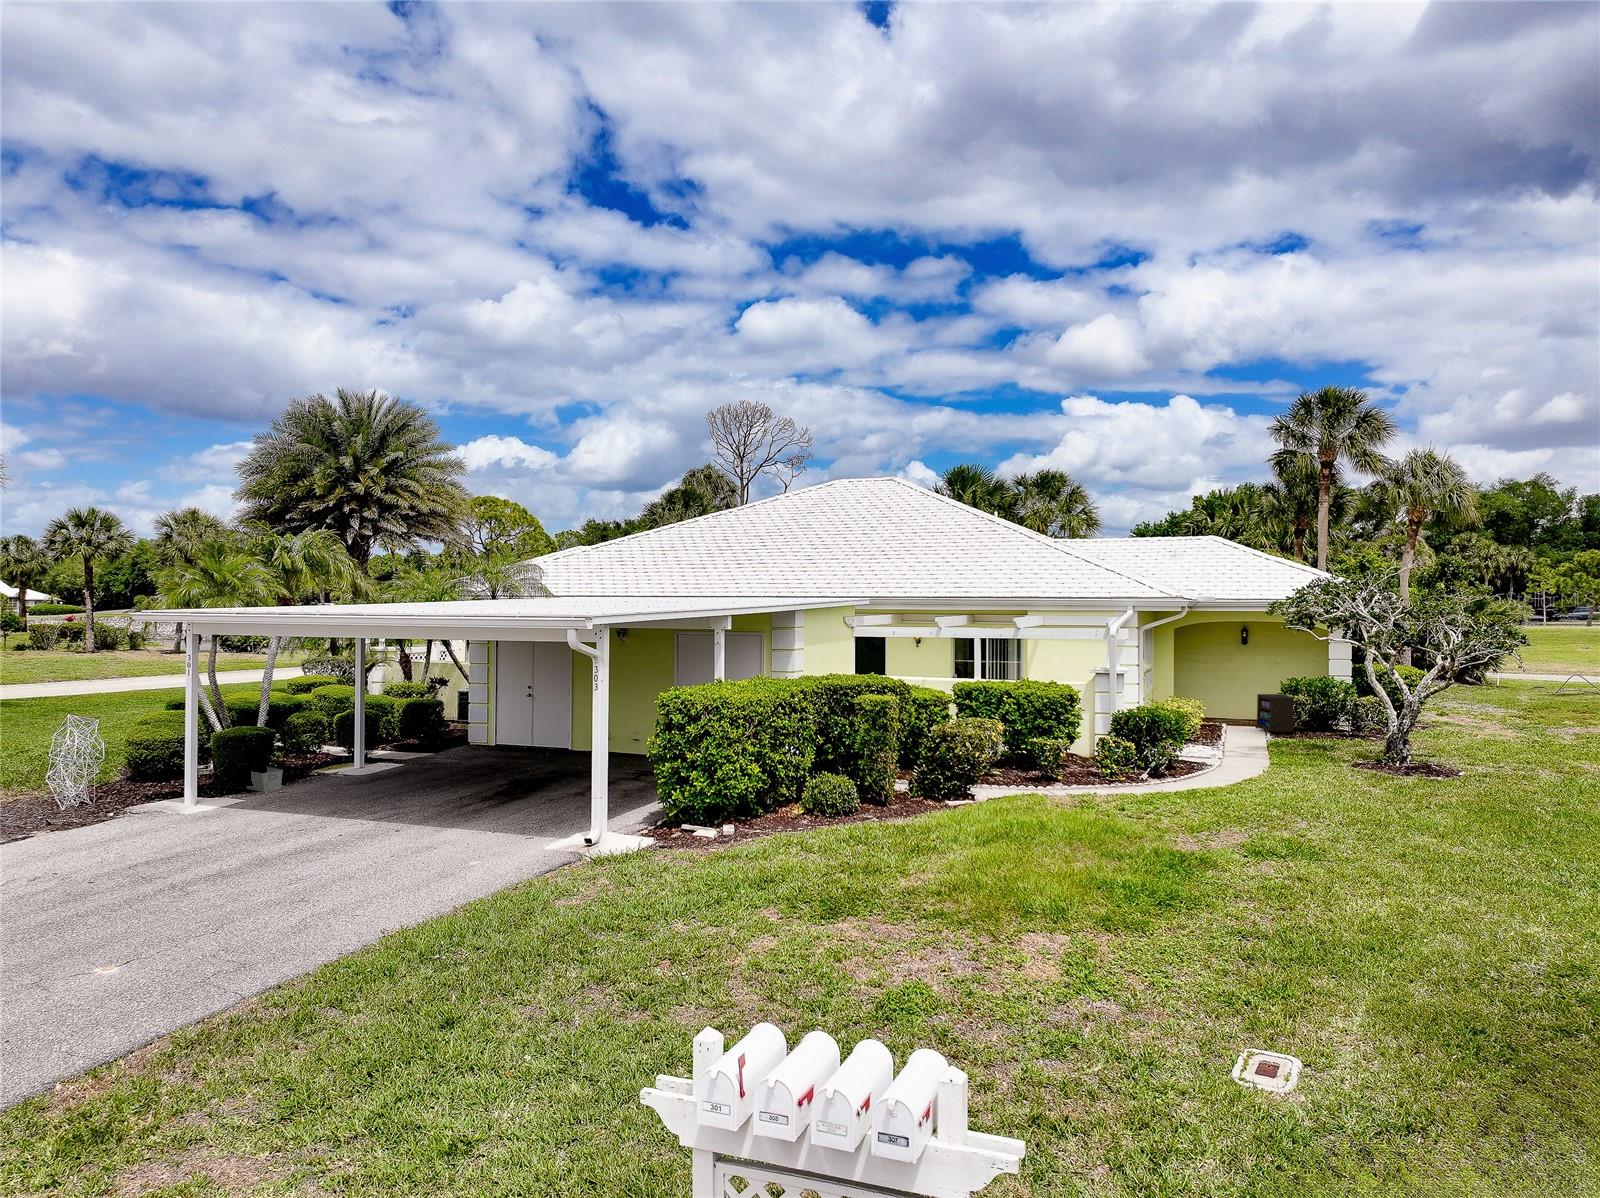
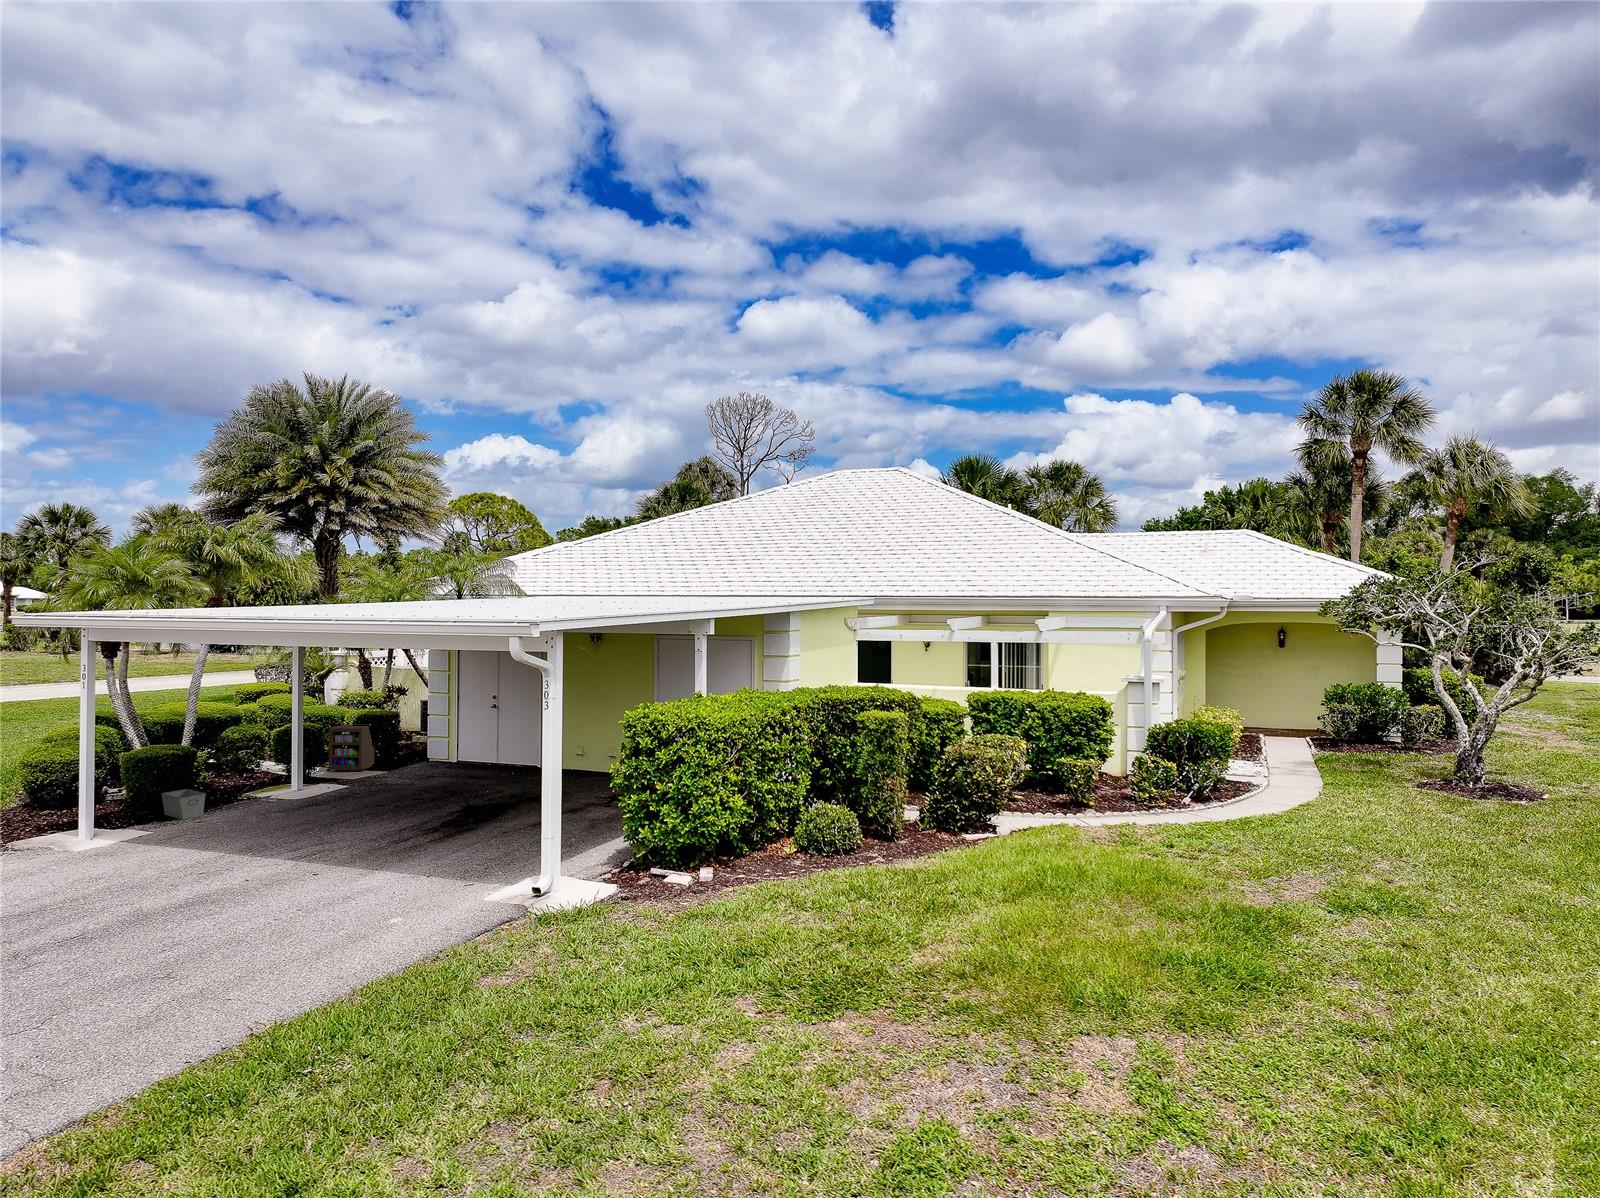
storage cabinet: present [1256,694,1295,733] -> present [327,724,375,772]

